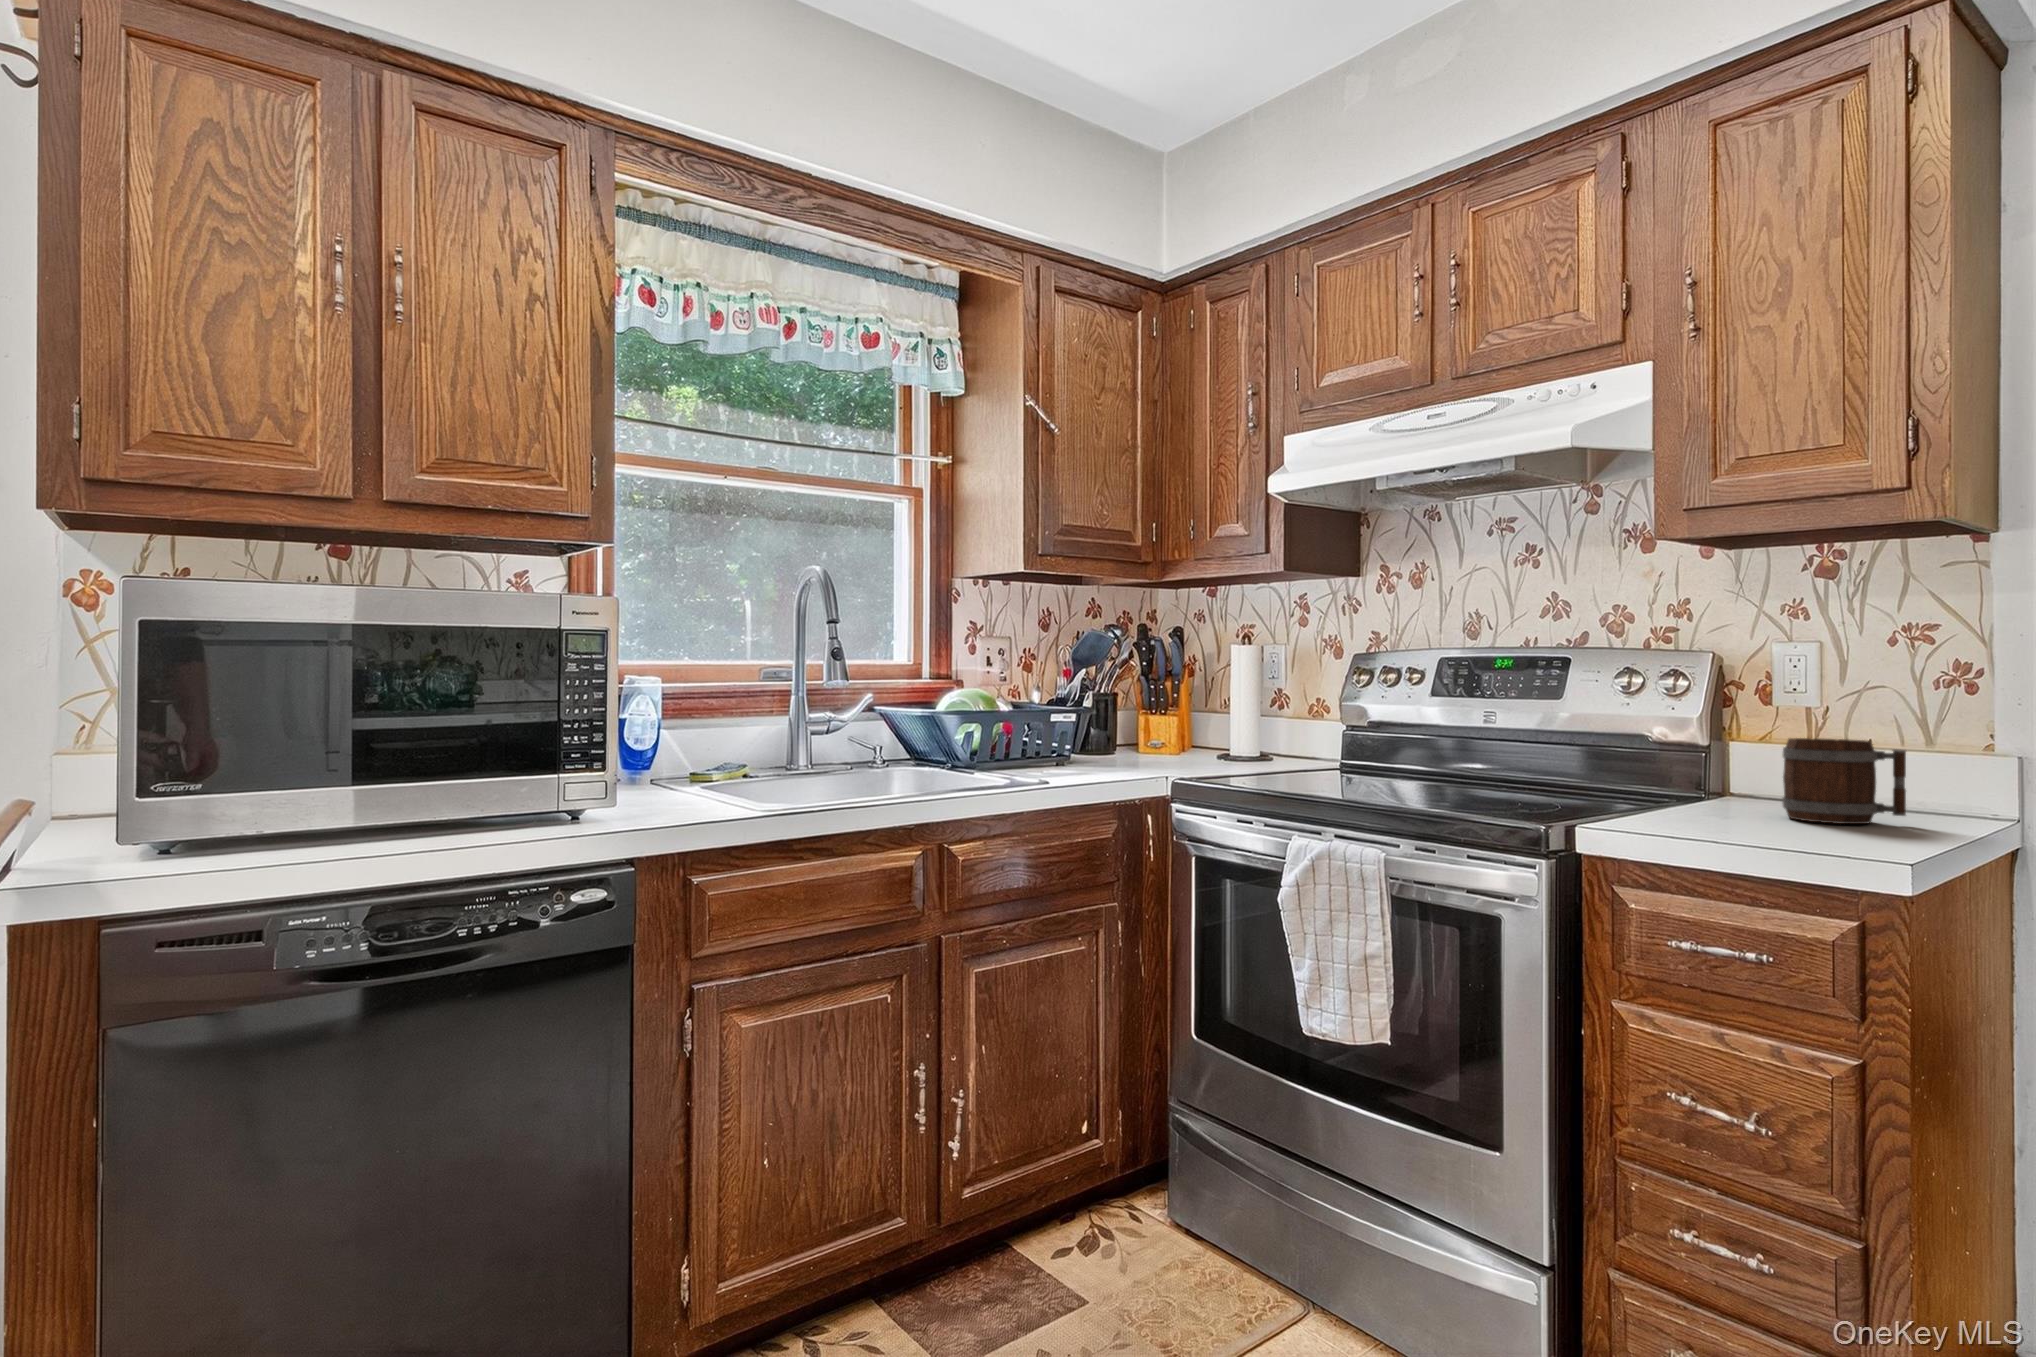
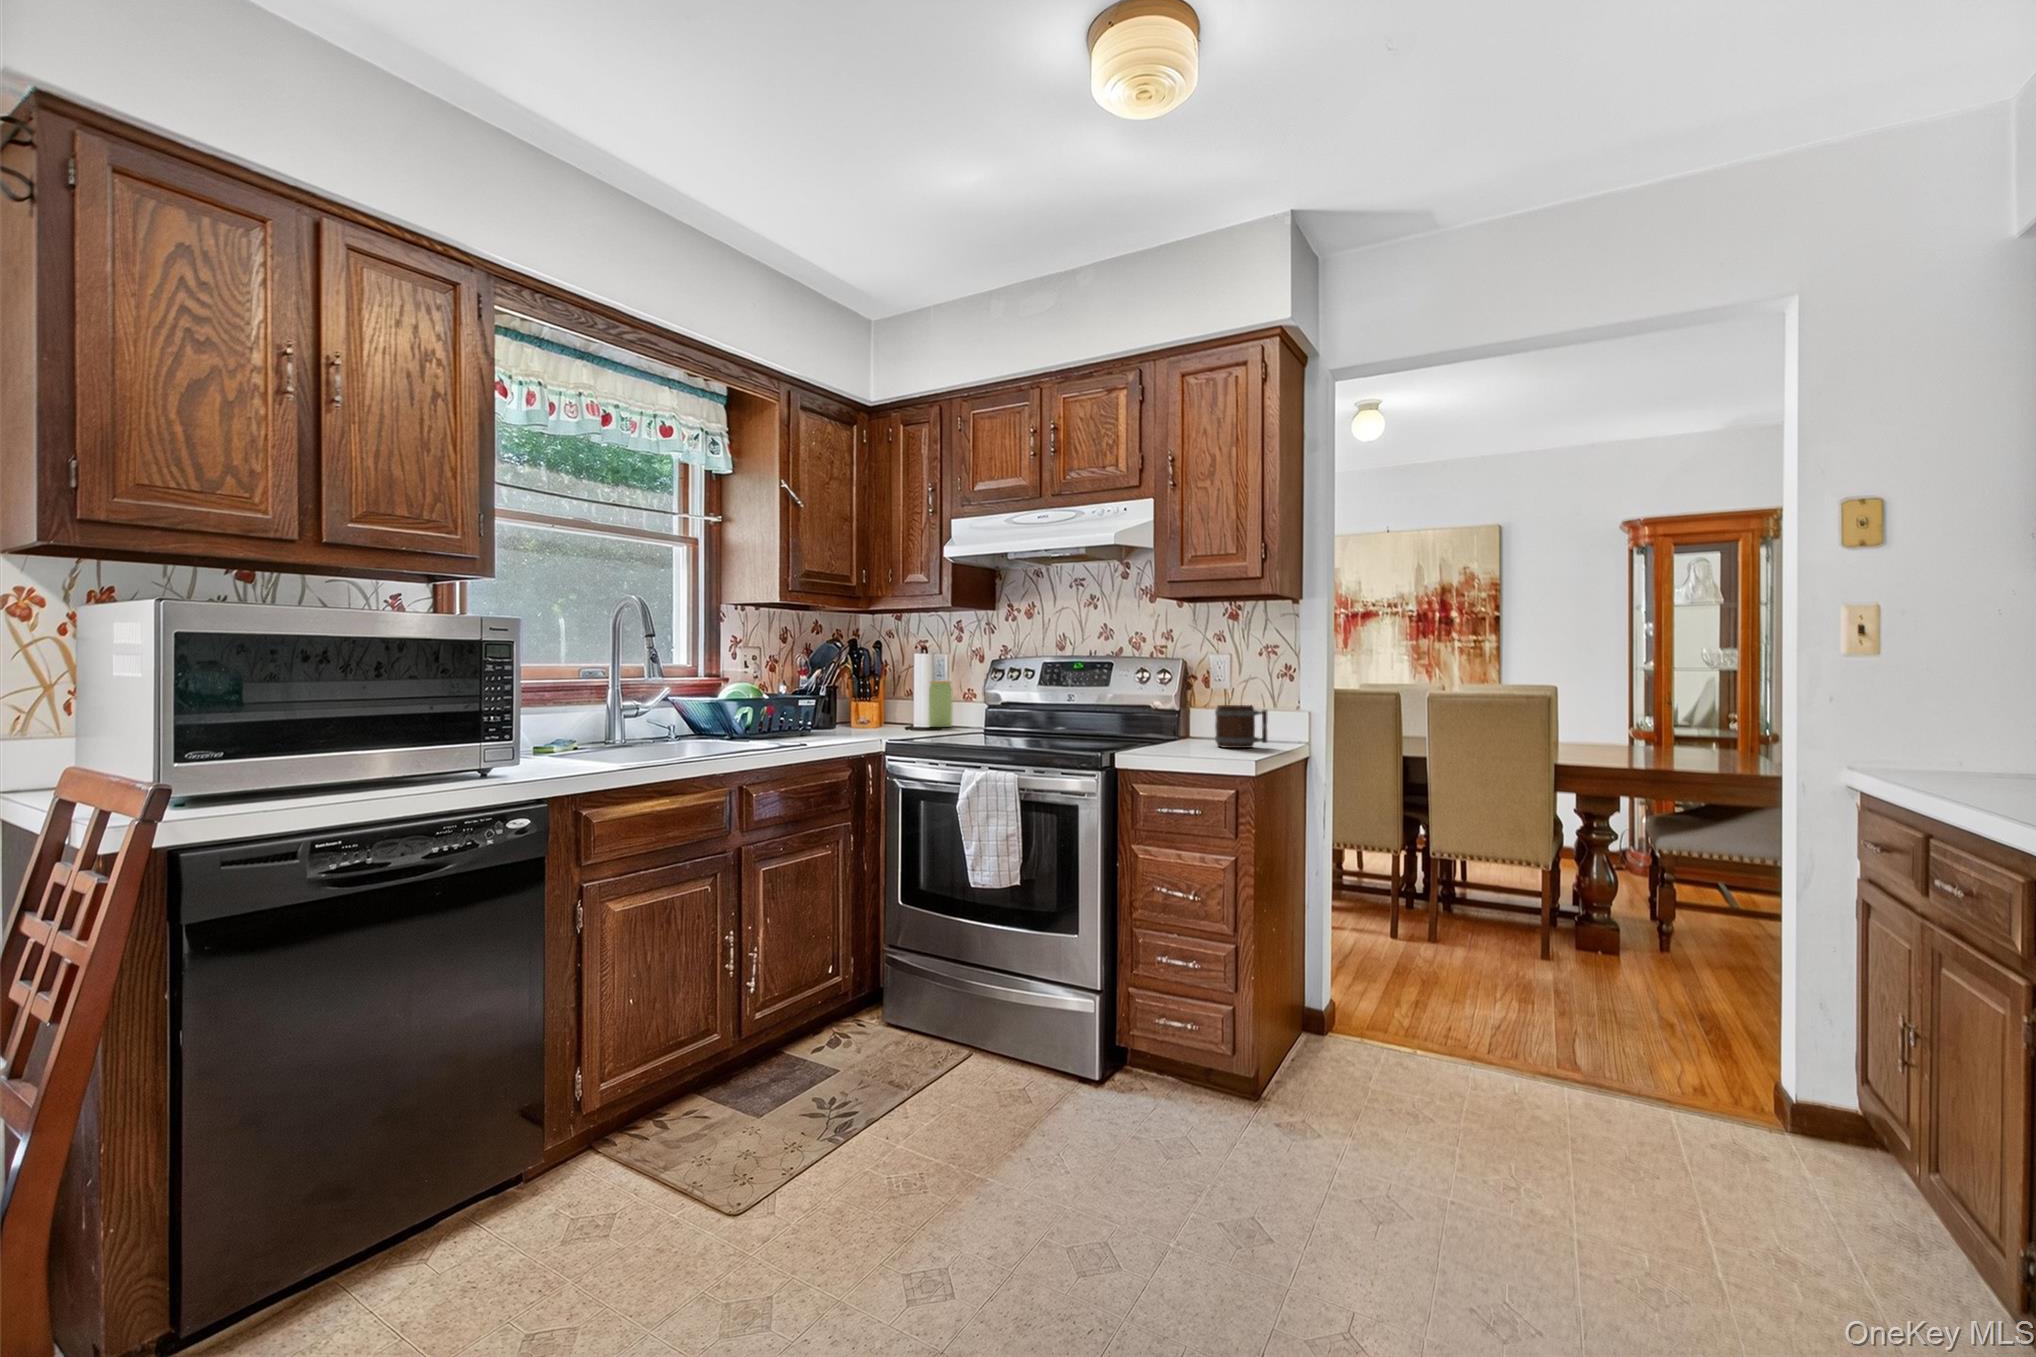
jar: none [1255,688,1292,758] -> present [929,681,953,727]

